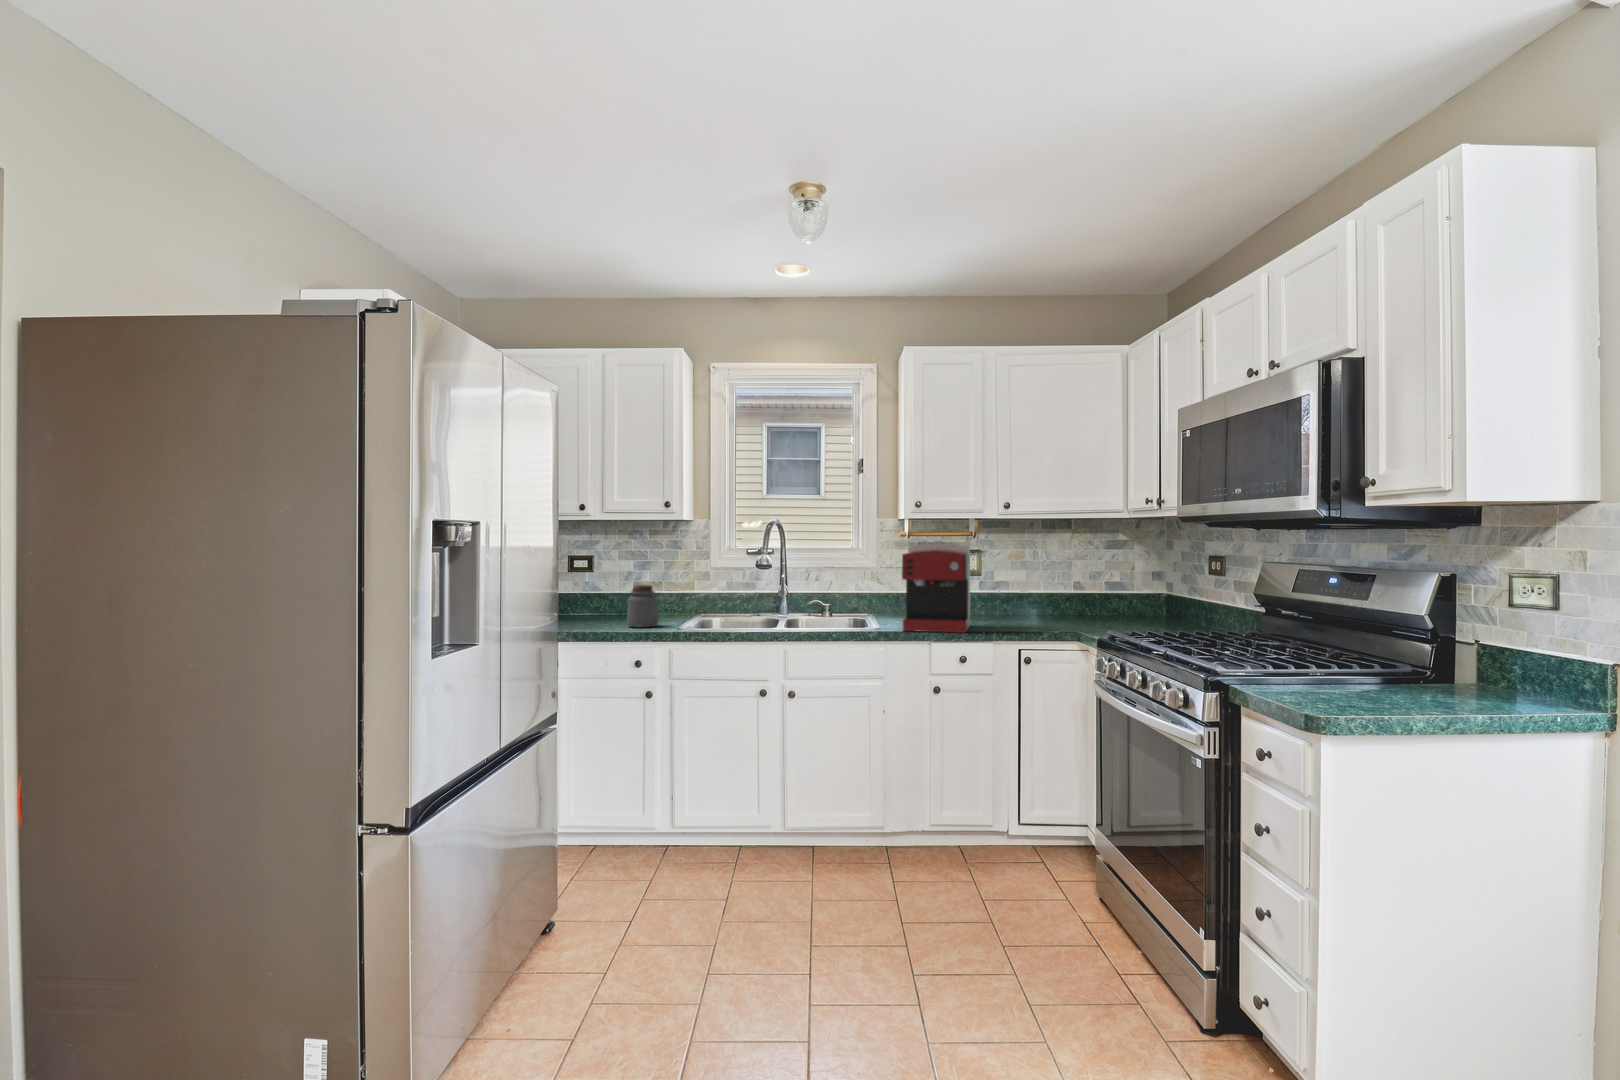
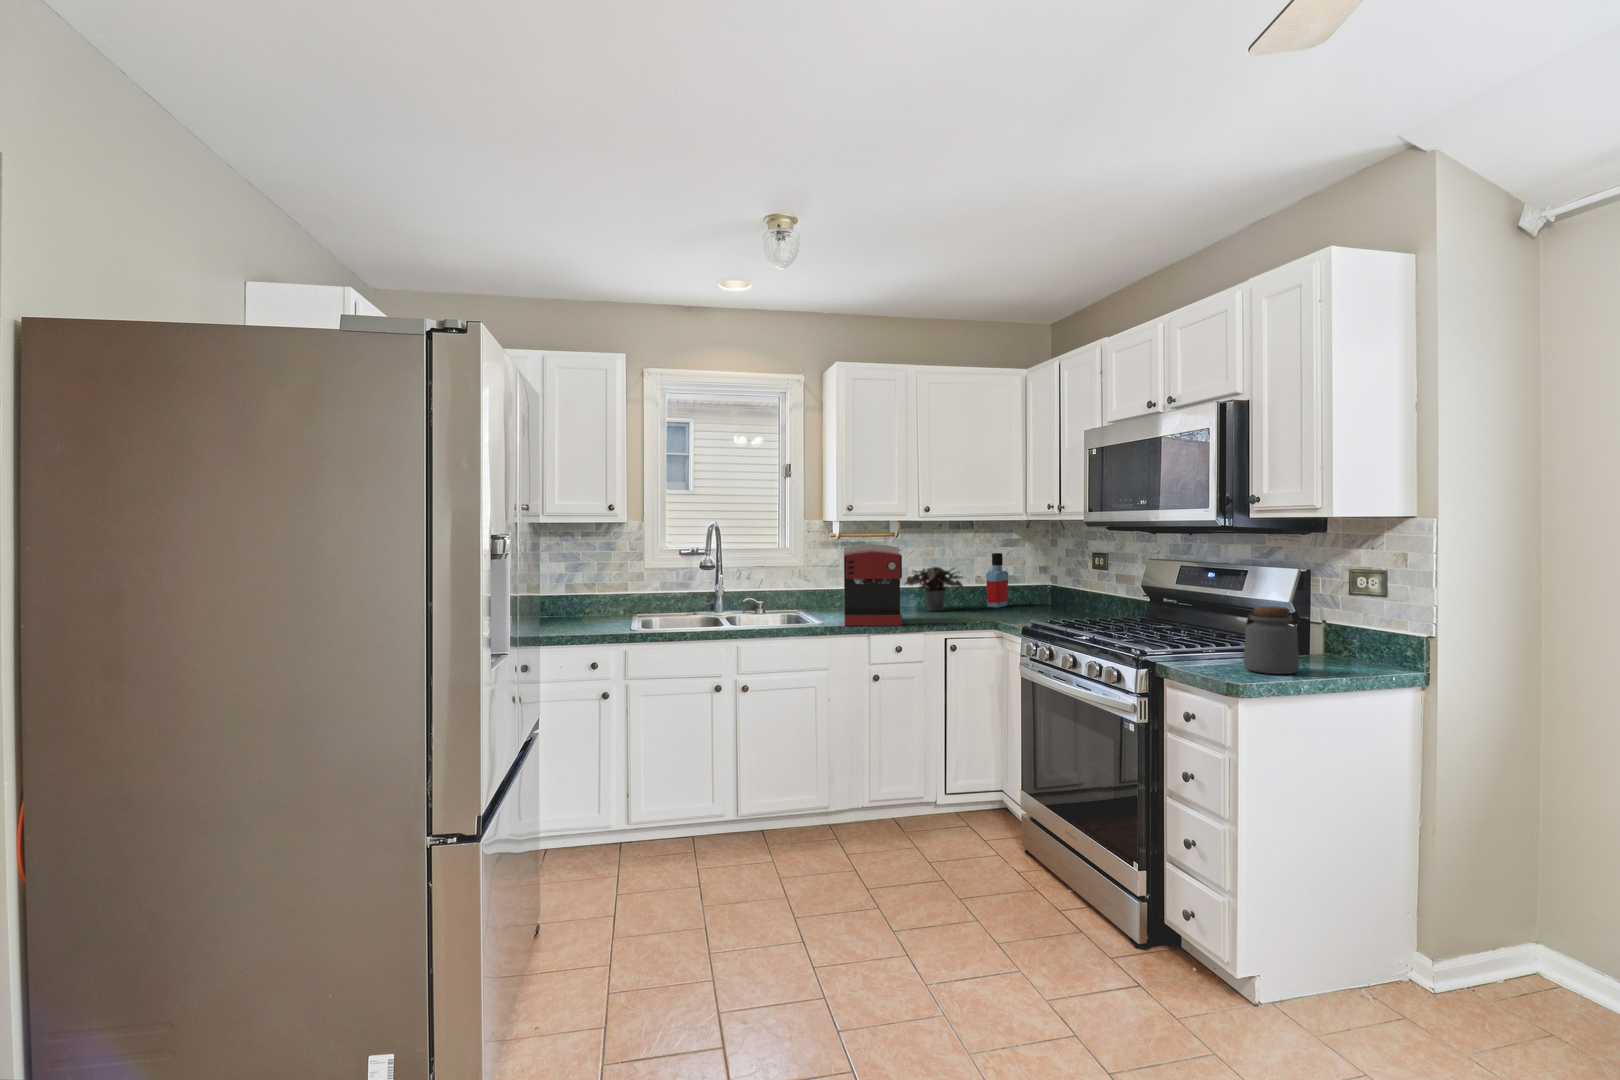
bottle: none [1085,556,1114,617] -> present [986,553,1008,607]
potted plant: none [988,569,1057,619] -> present [905,567,963,611]
jar: present [627,585,659,628] -> present [1244,606,1299,674]

